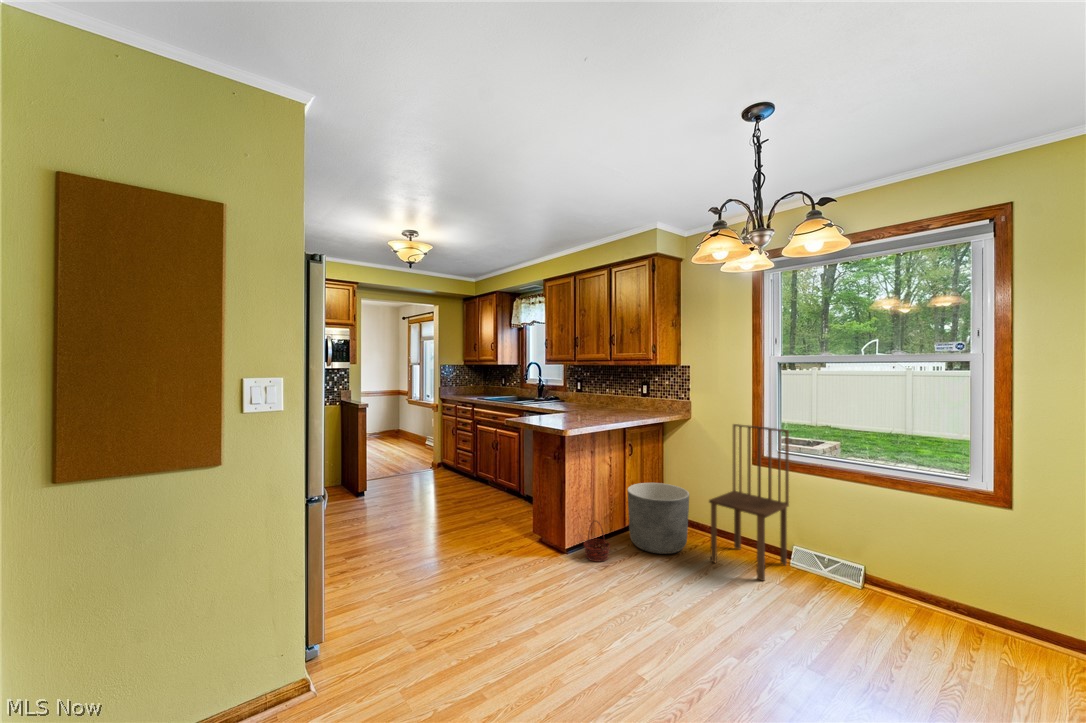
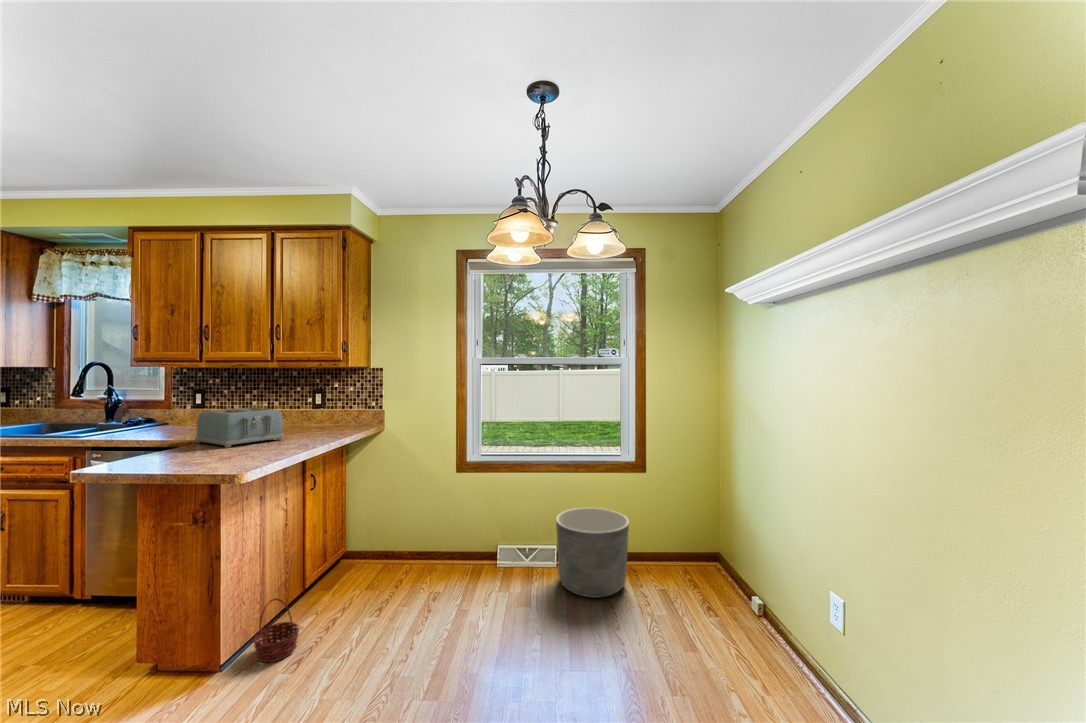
toaster: none [566,393,613,417] -> present [195,408,284,448]
dining chair: present [709,424,789,581] -> none [423,432,496,596]
planter: present [628,483,689,554] -> present [556,508,629,598]

